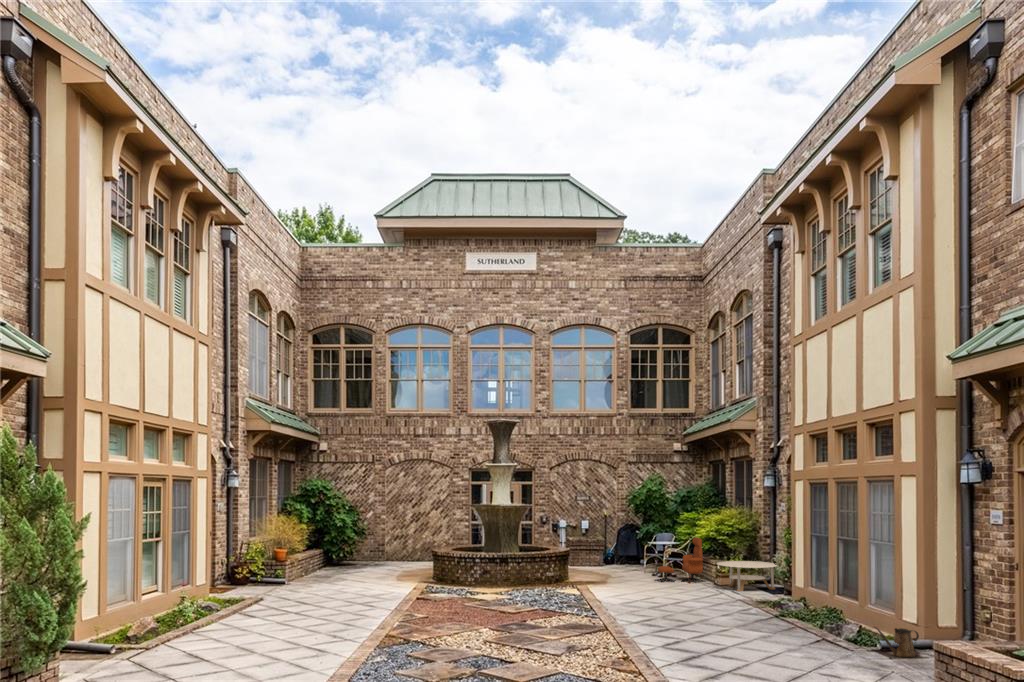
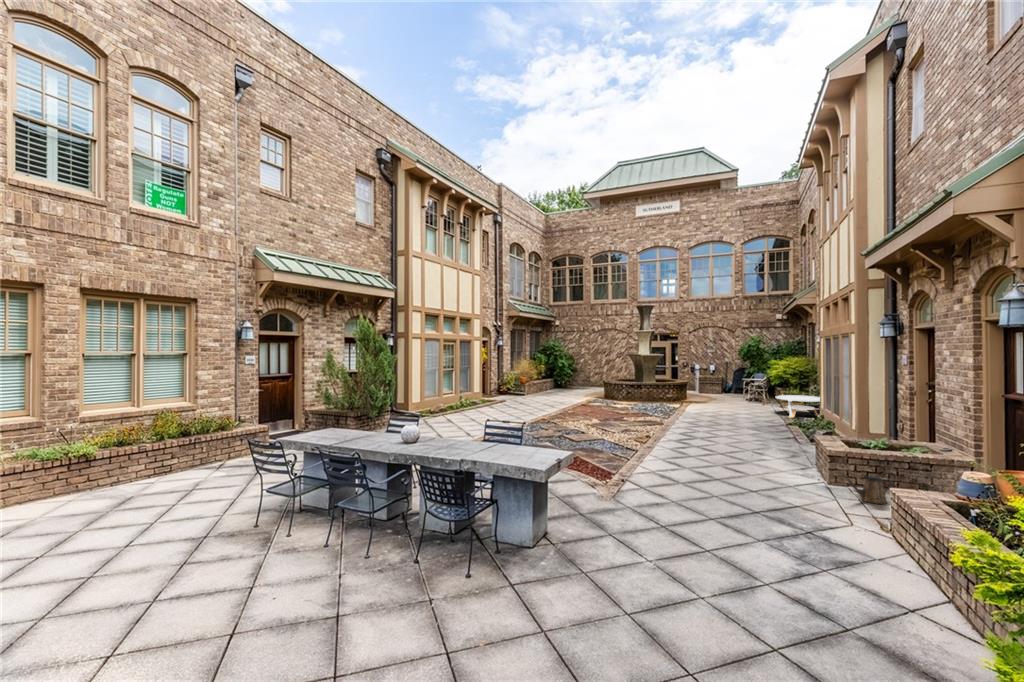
lounge chair: present [655,538,703,583] -> none [736,378,775,408]

